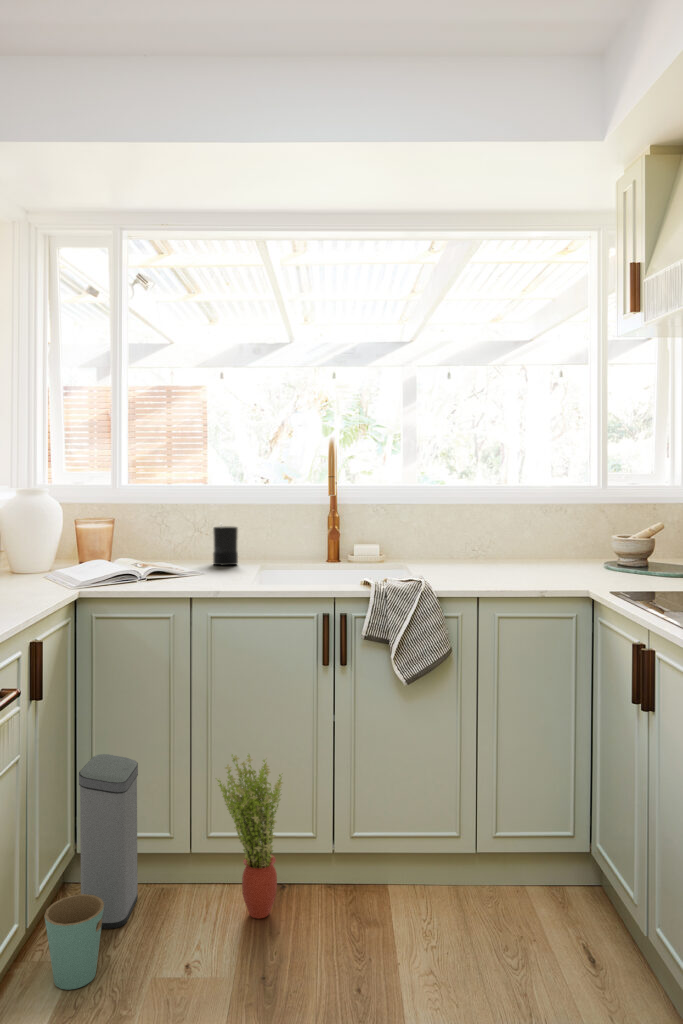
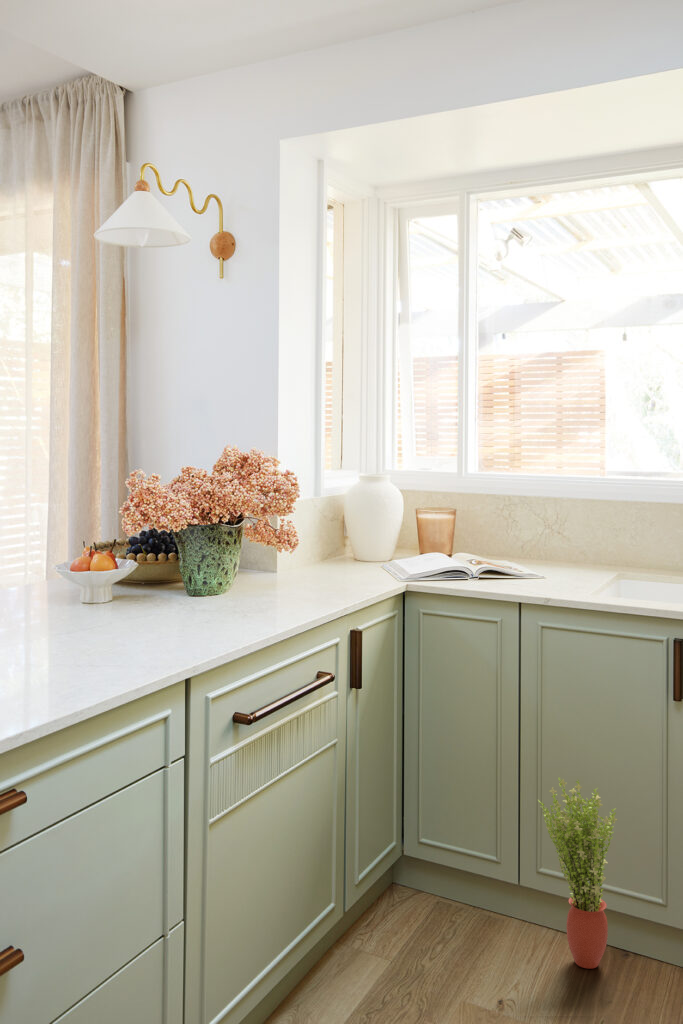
candle: present [213,526,238,565] -> none [562,516,592,566]
trash can: present [44,754,138,990] -> none [357,756,461,982]

